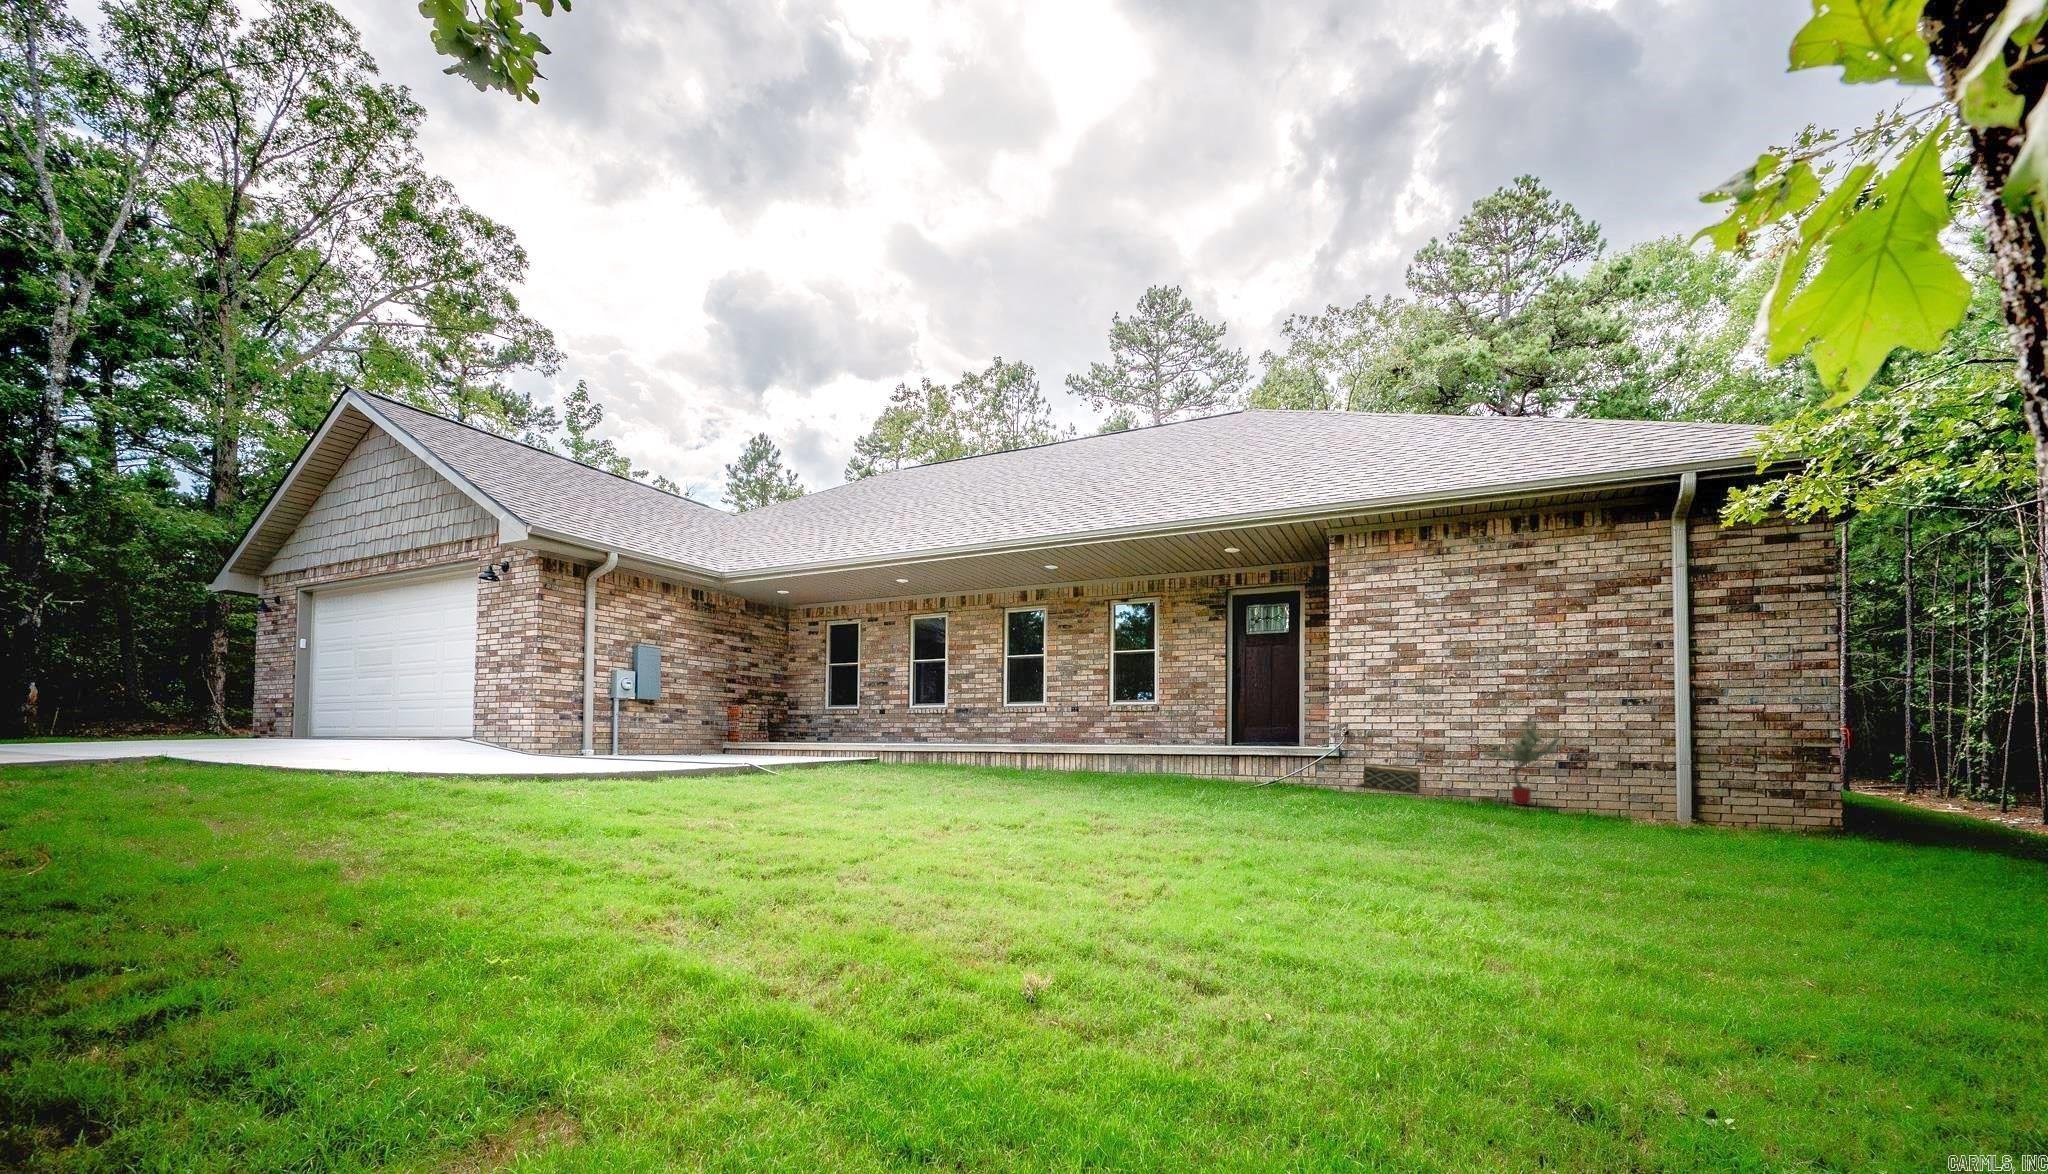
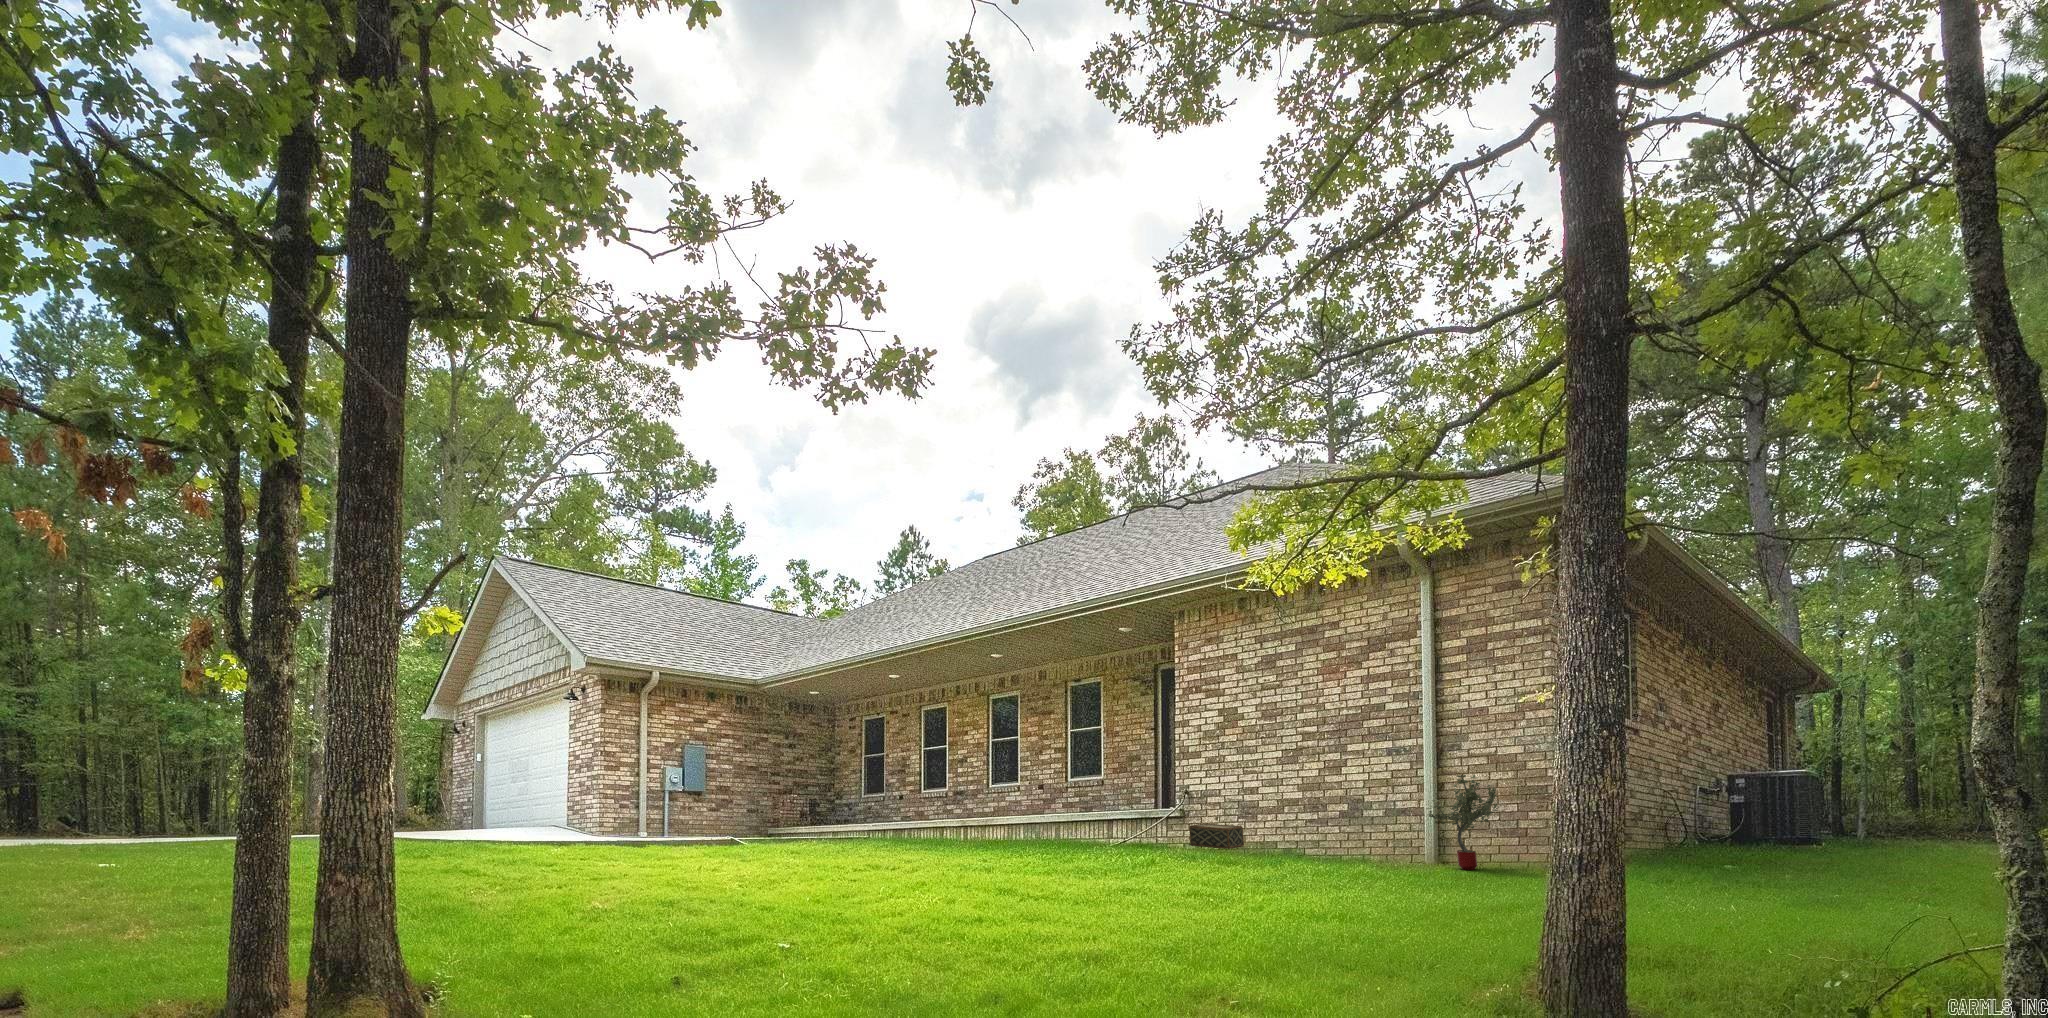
potted tree: present [1483,719,1563,805] -> present [1428,775,1499,870]

